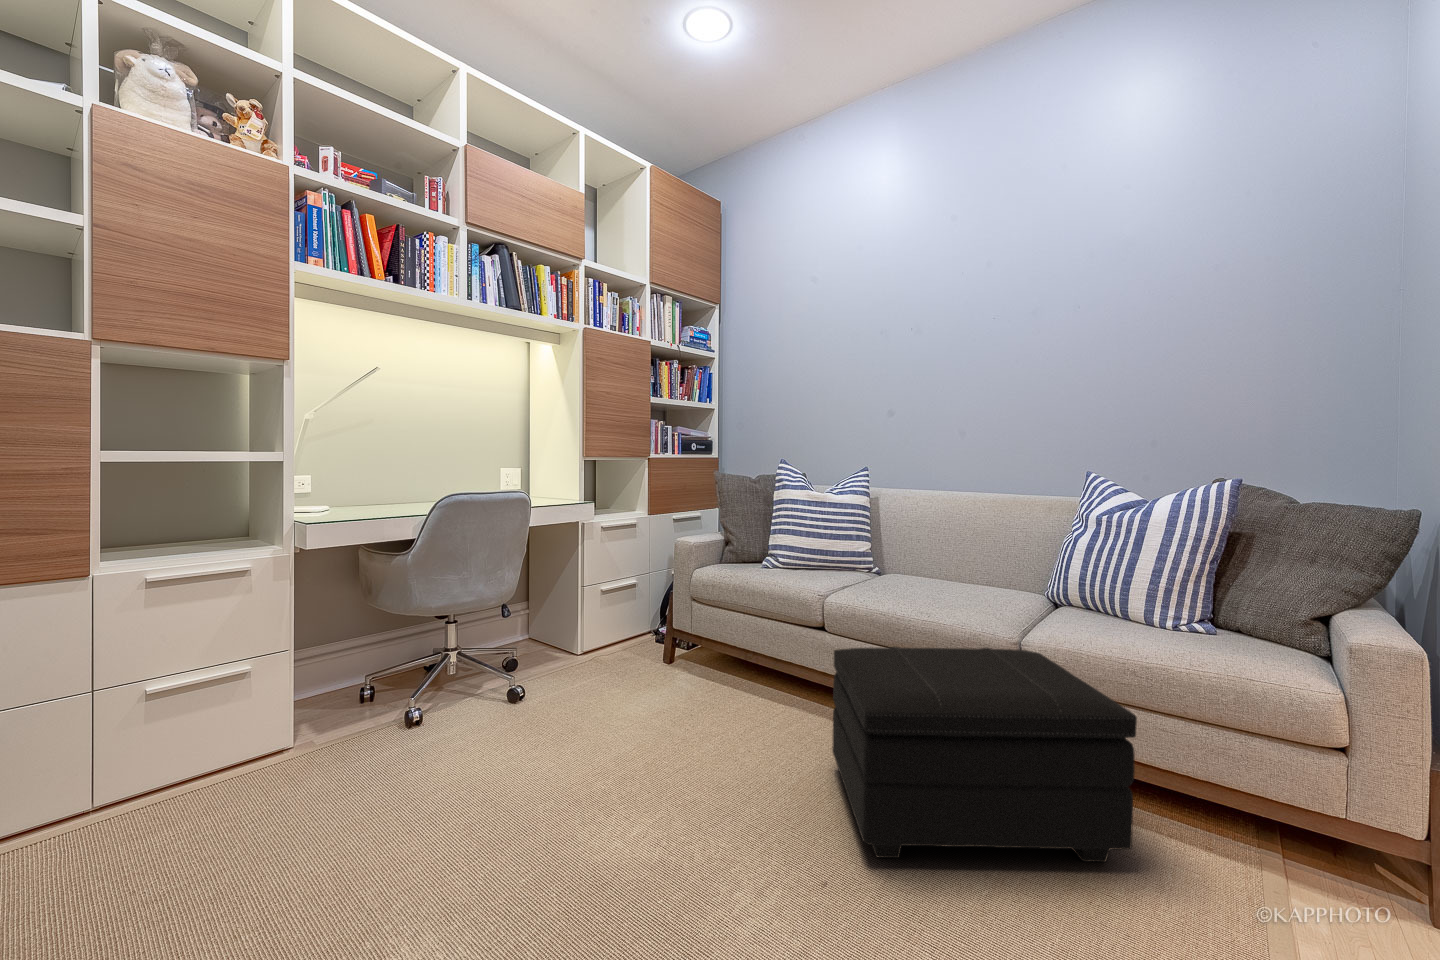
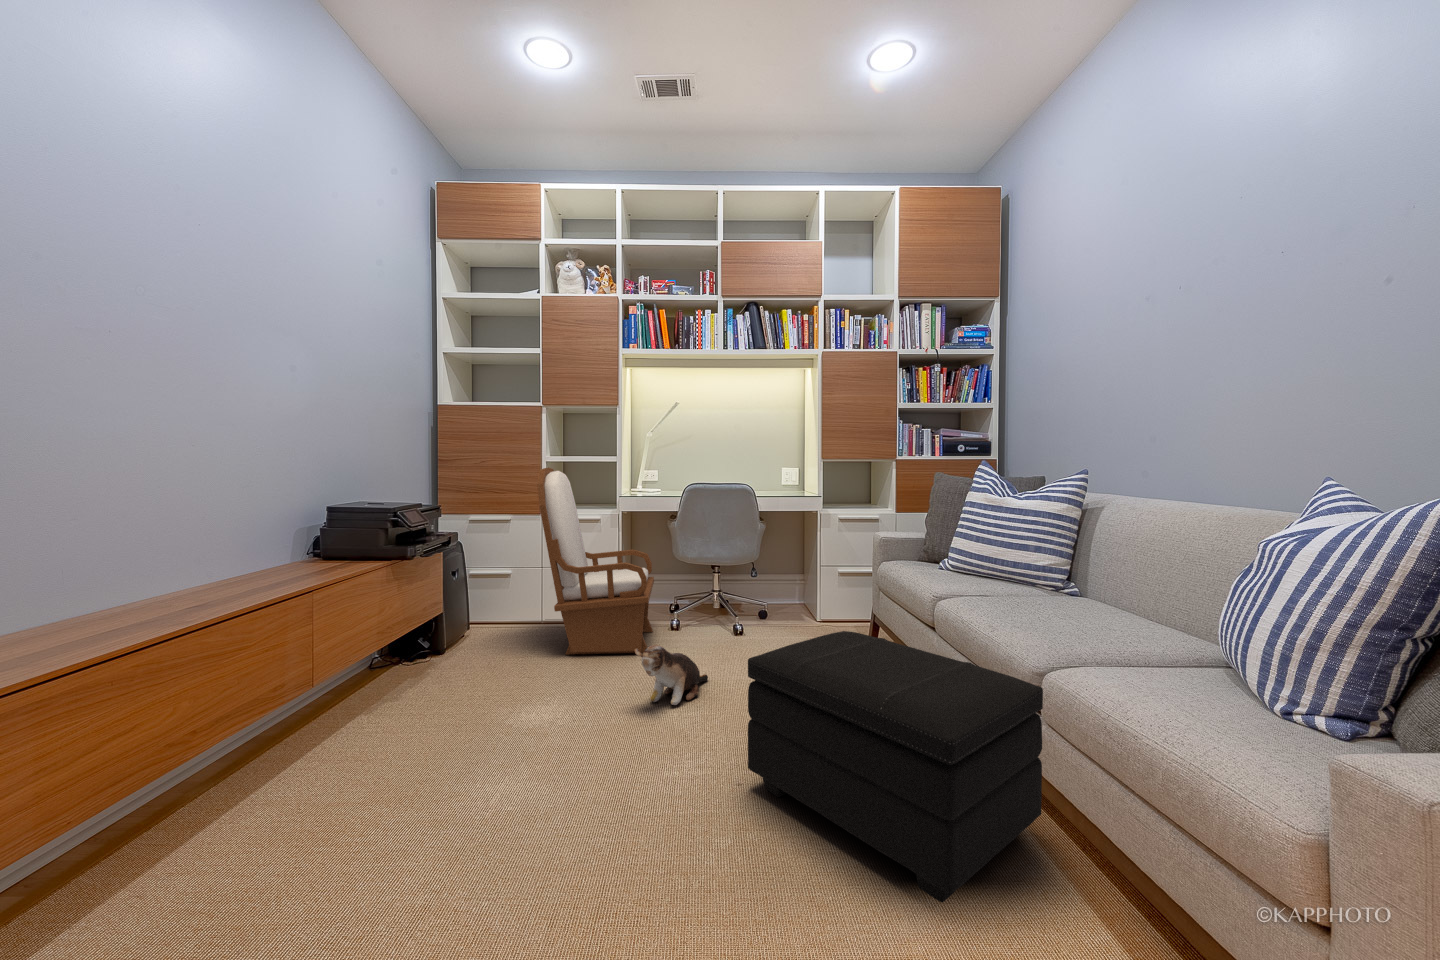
armchair: none [172,475,457,838] -> present [537,468,654,655]
plush toy: none [577,743,631,834] -> present [635,644,708,705]

